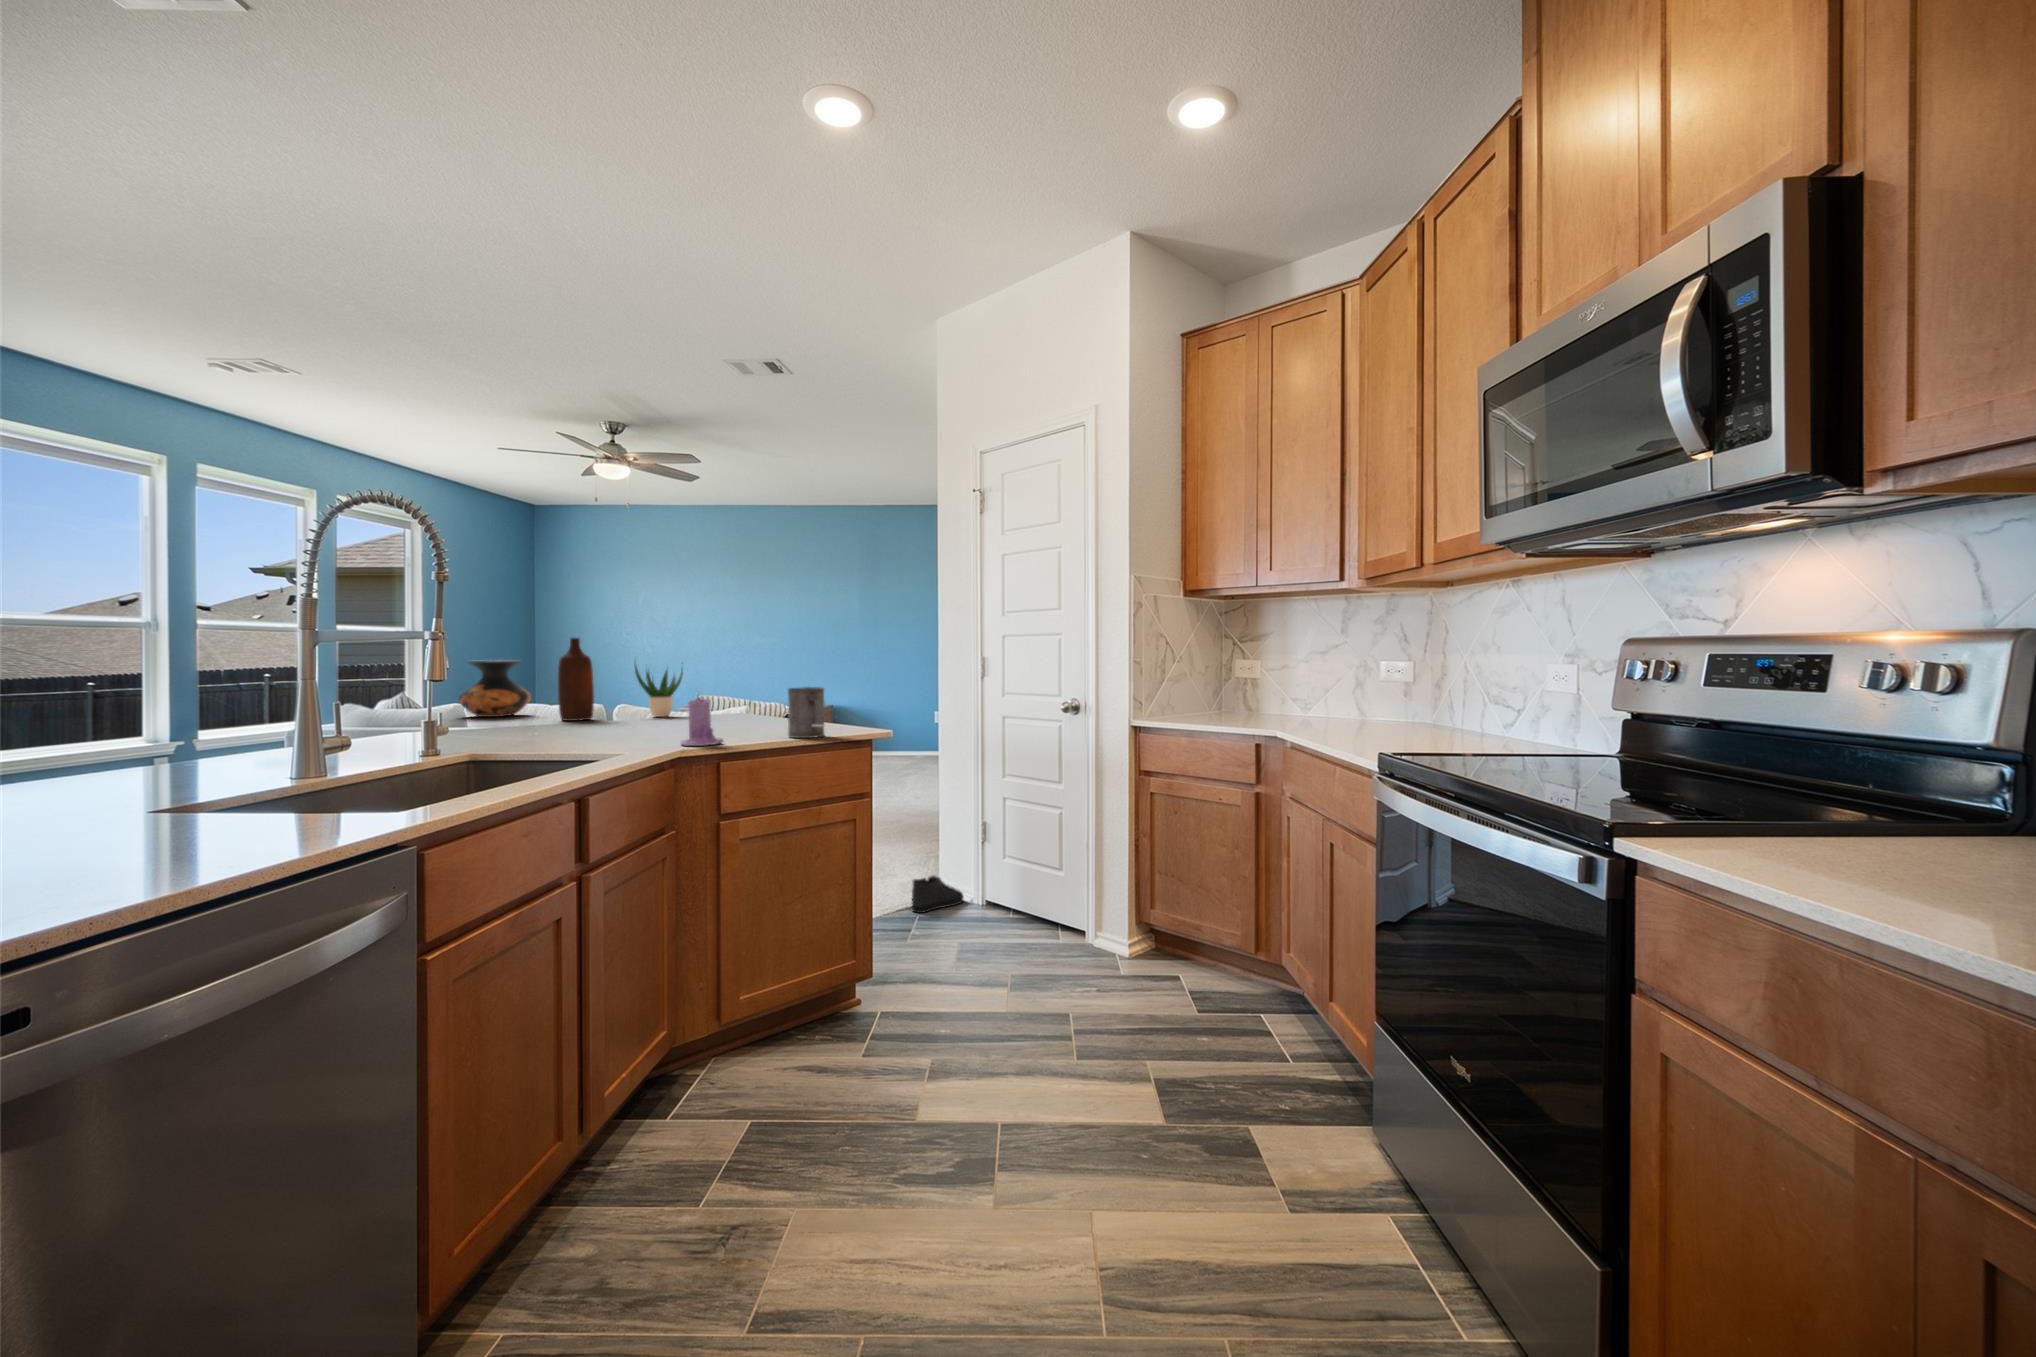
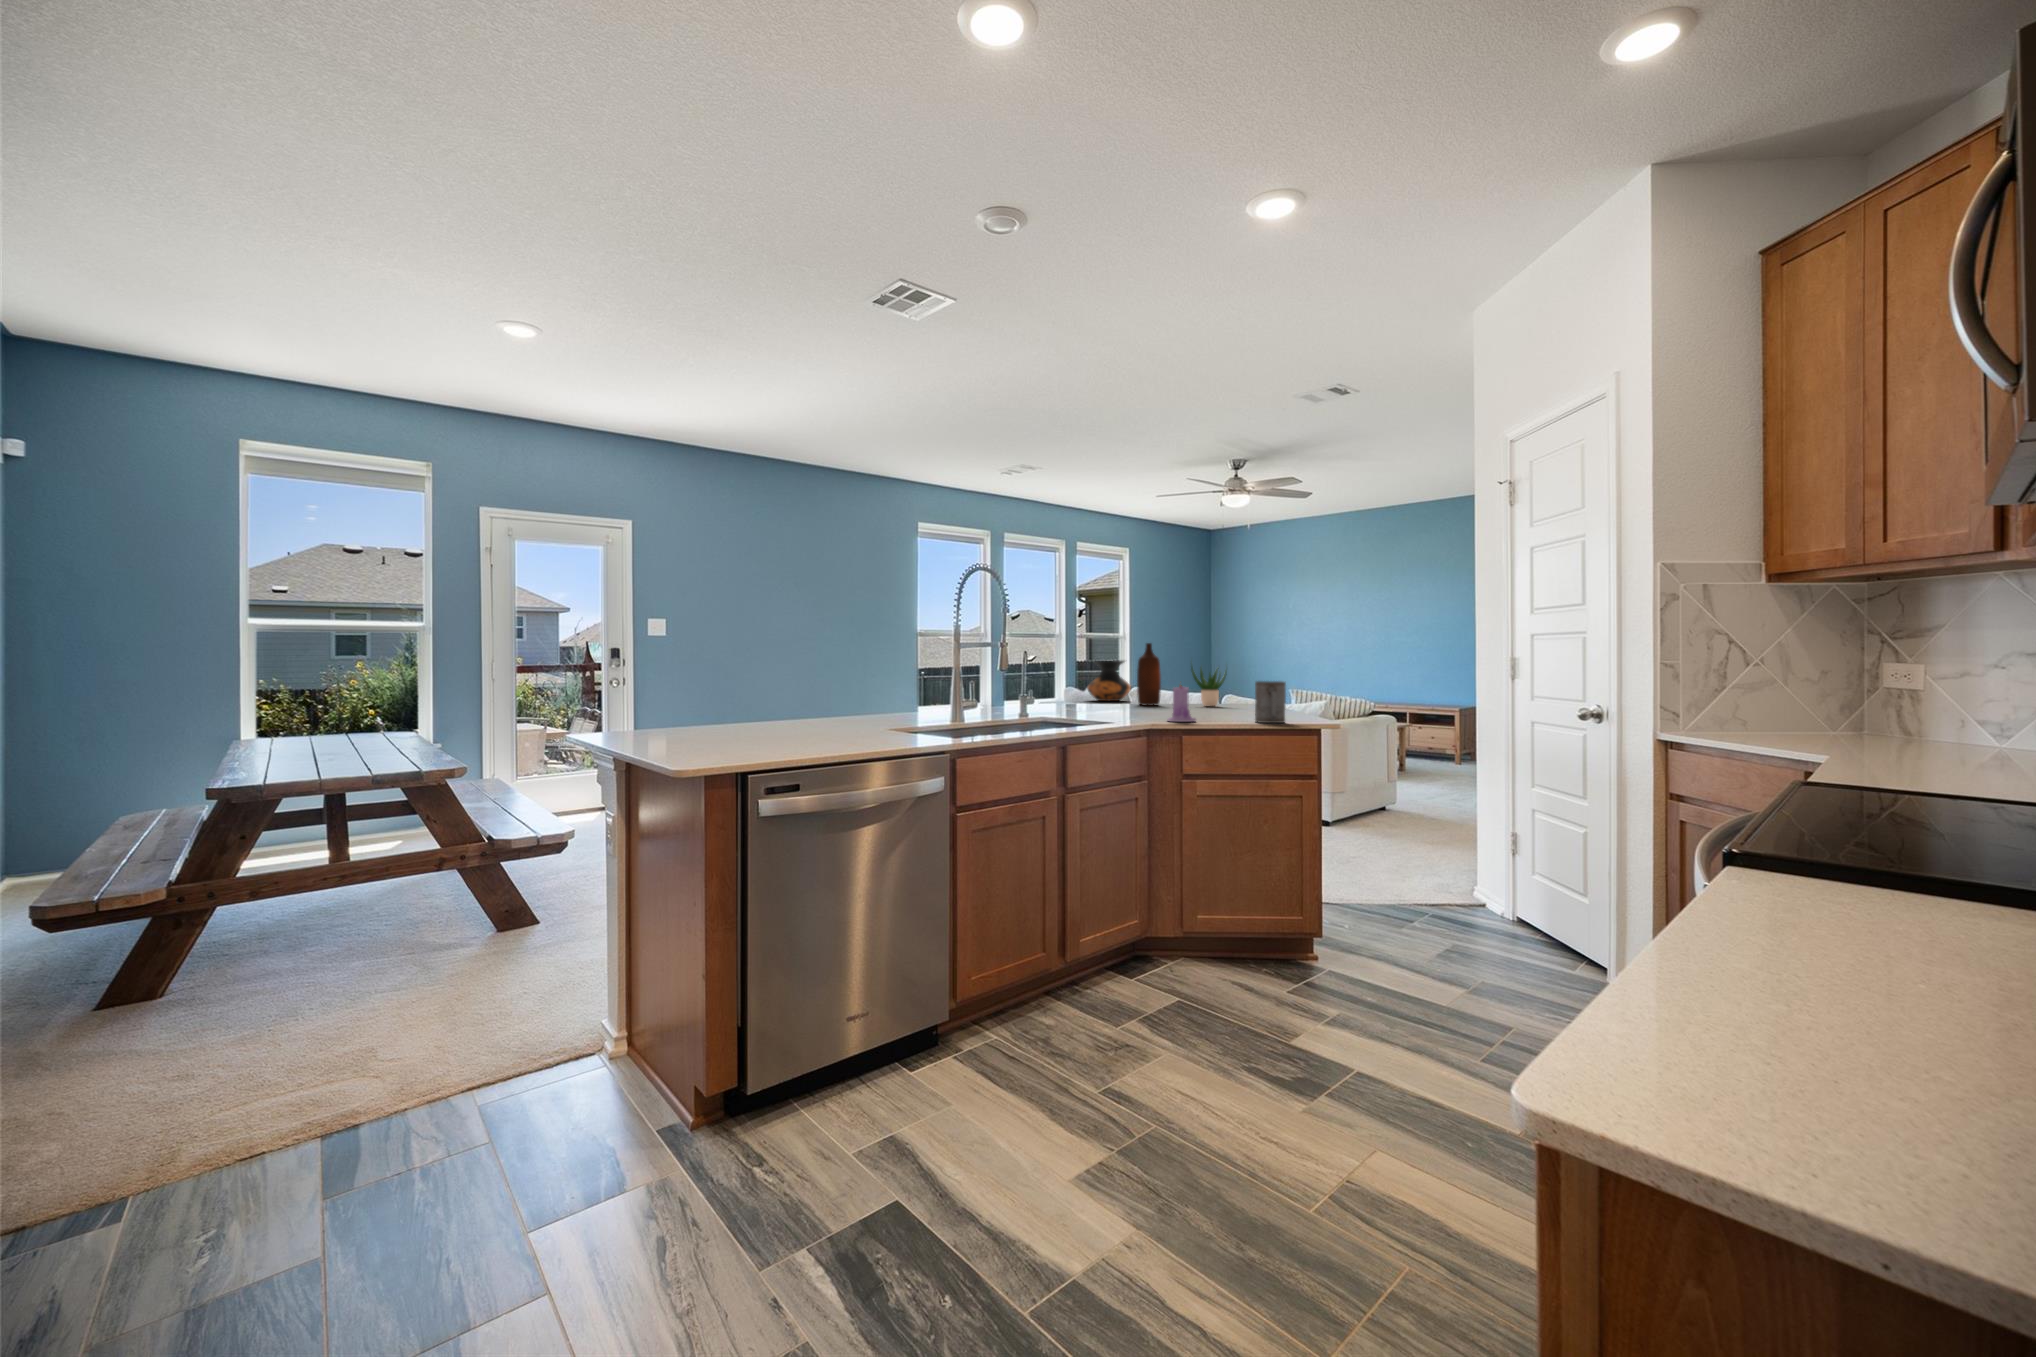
shoe: present [912,876,963,913] -> none [1423,881,1486,917]

